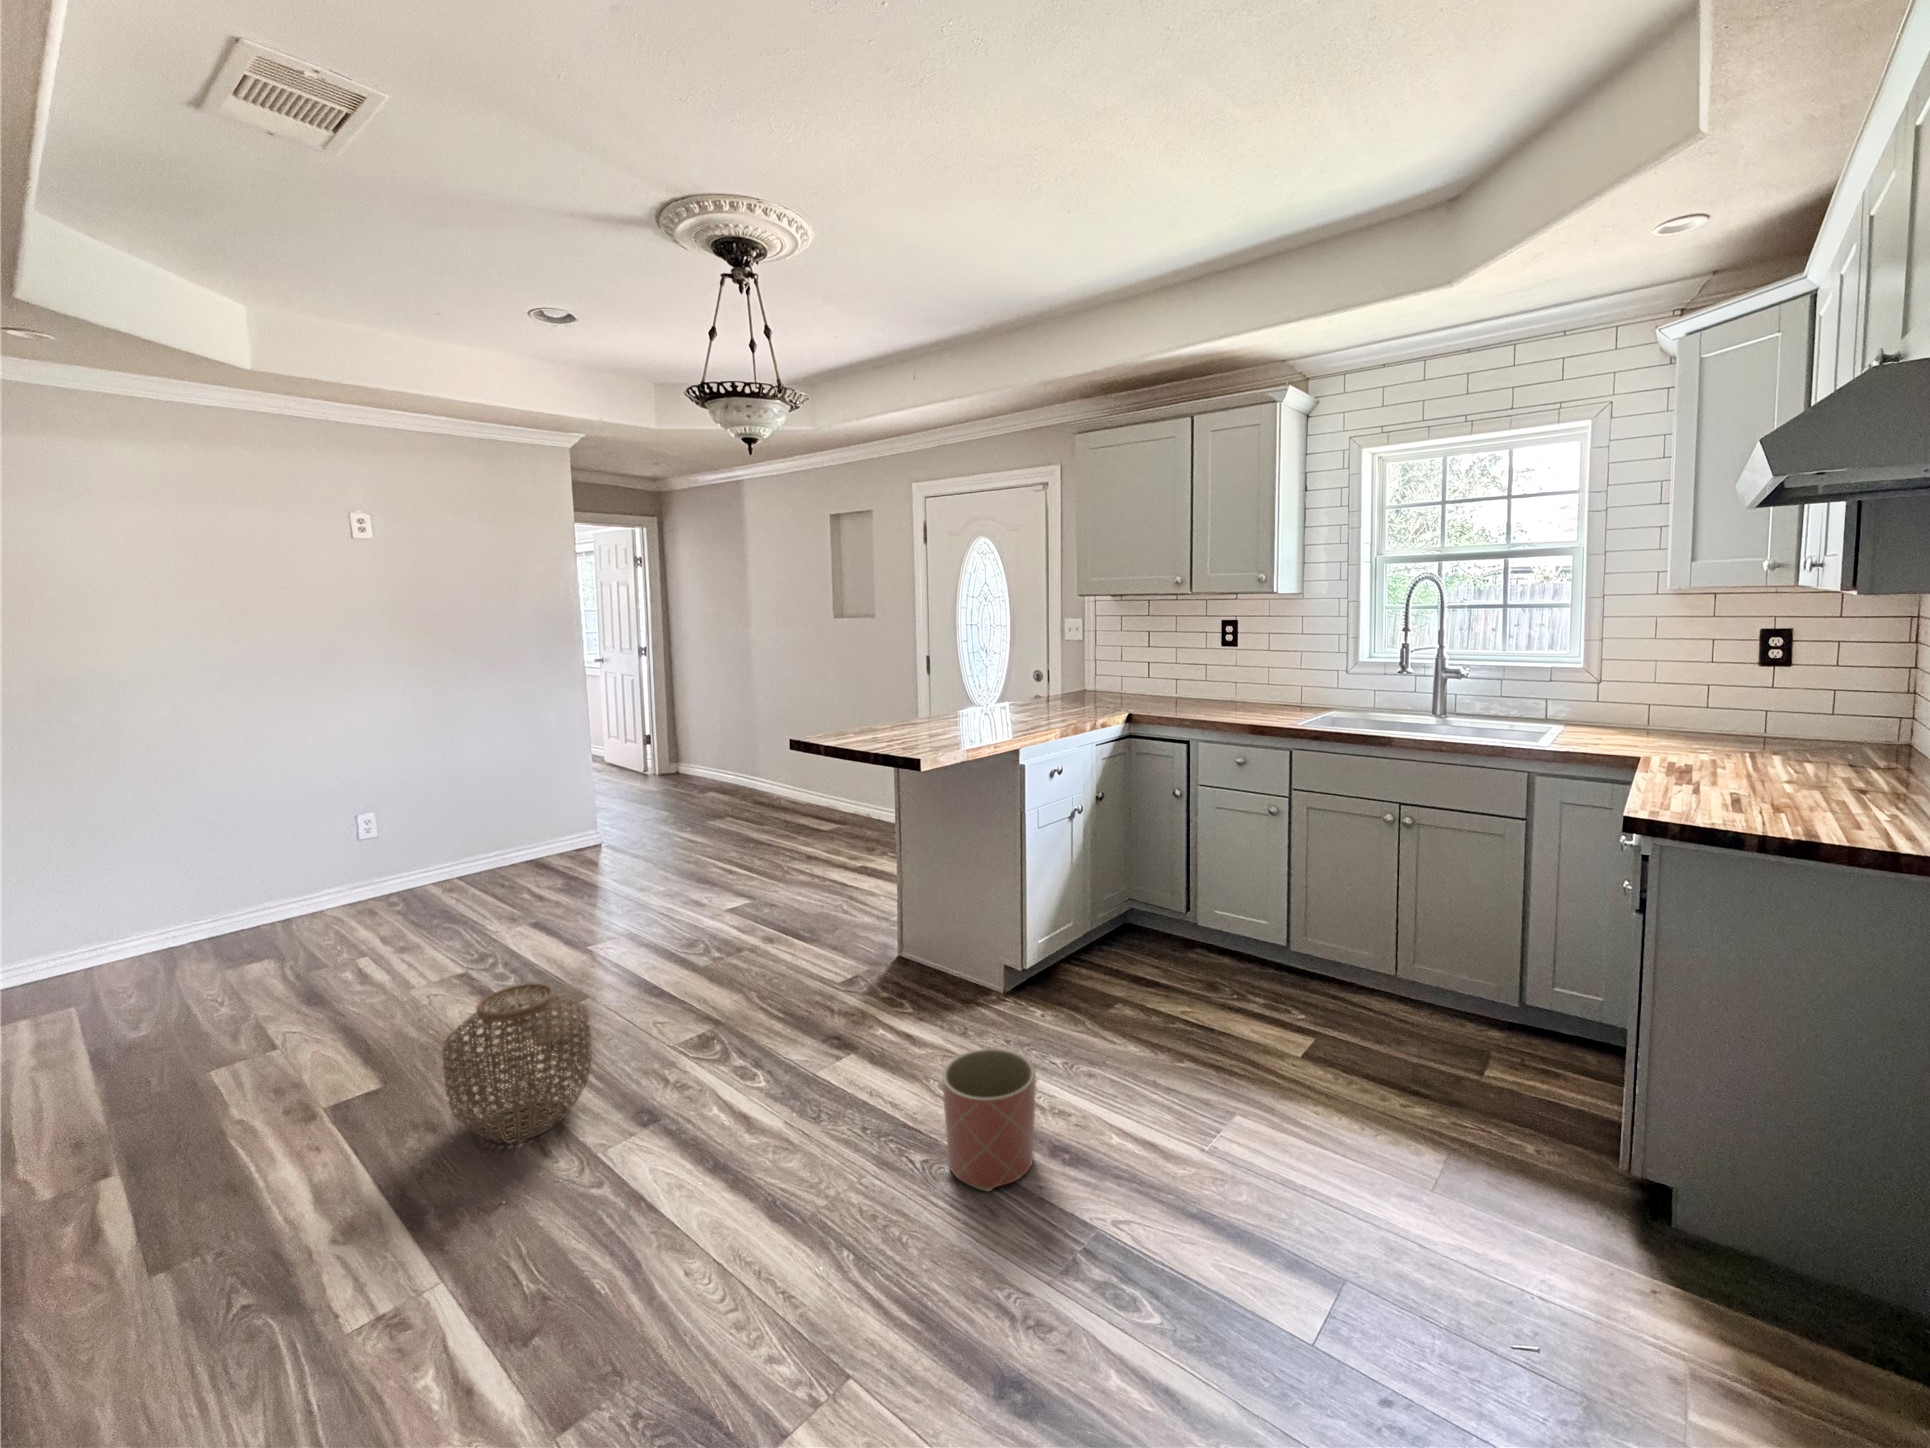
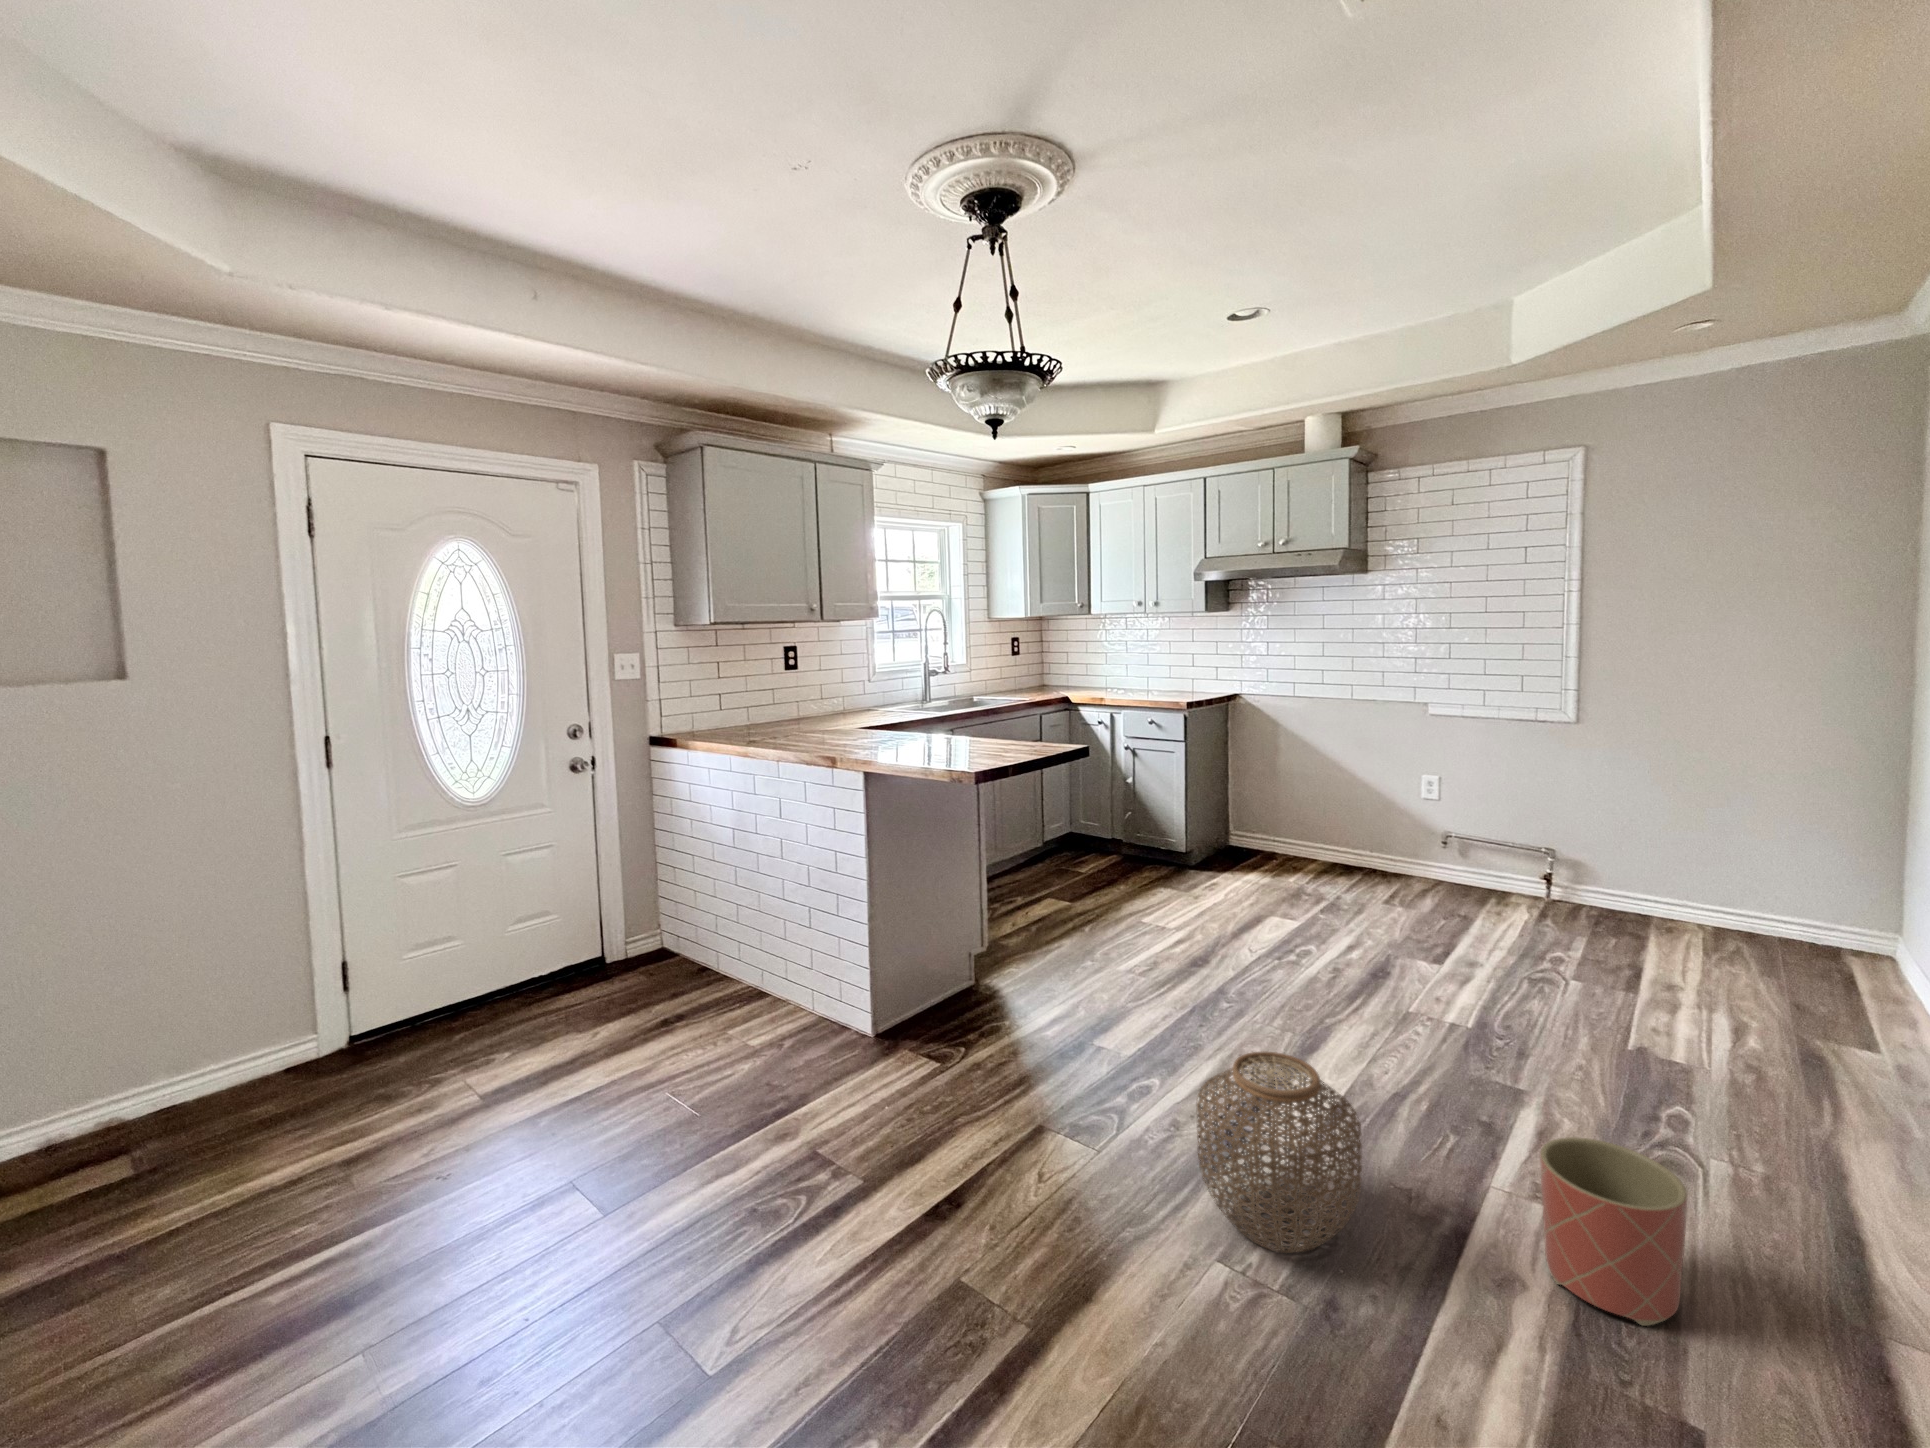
planter: present [942,1049,1036,1192] -> present [1540,1137,1687,1326]

